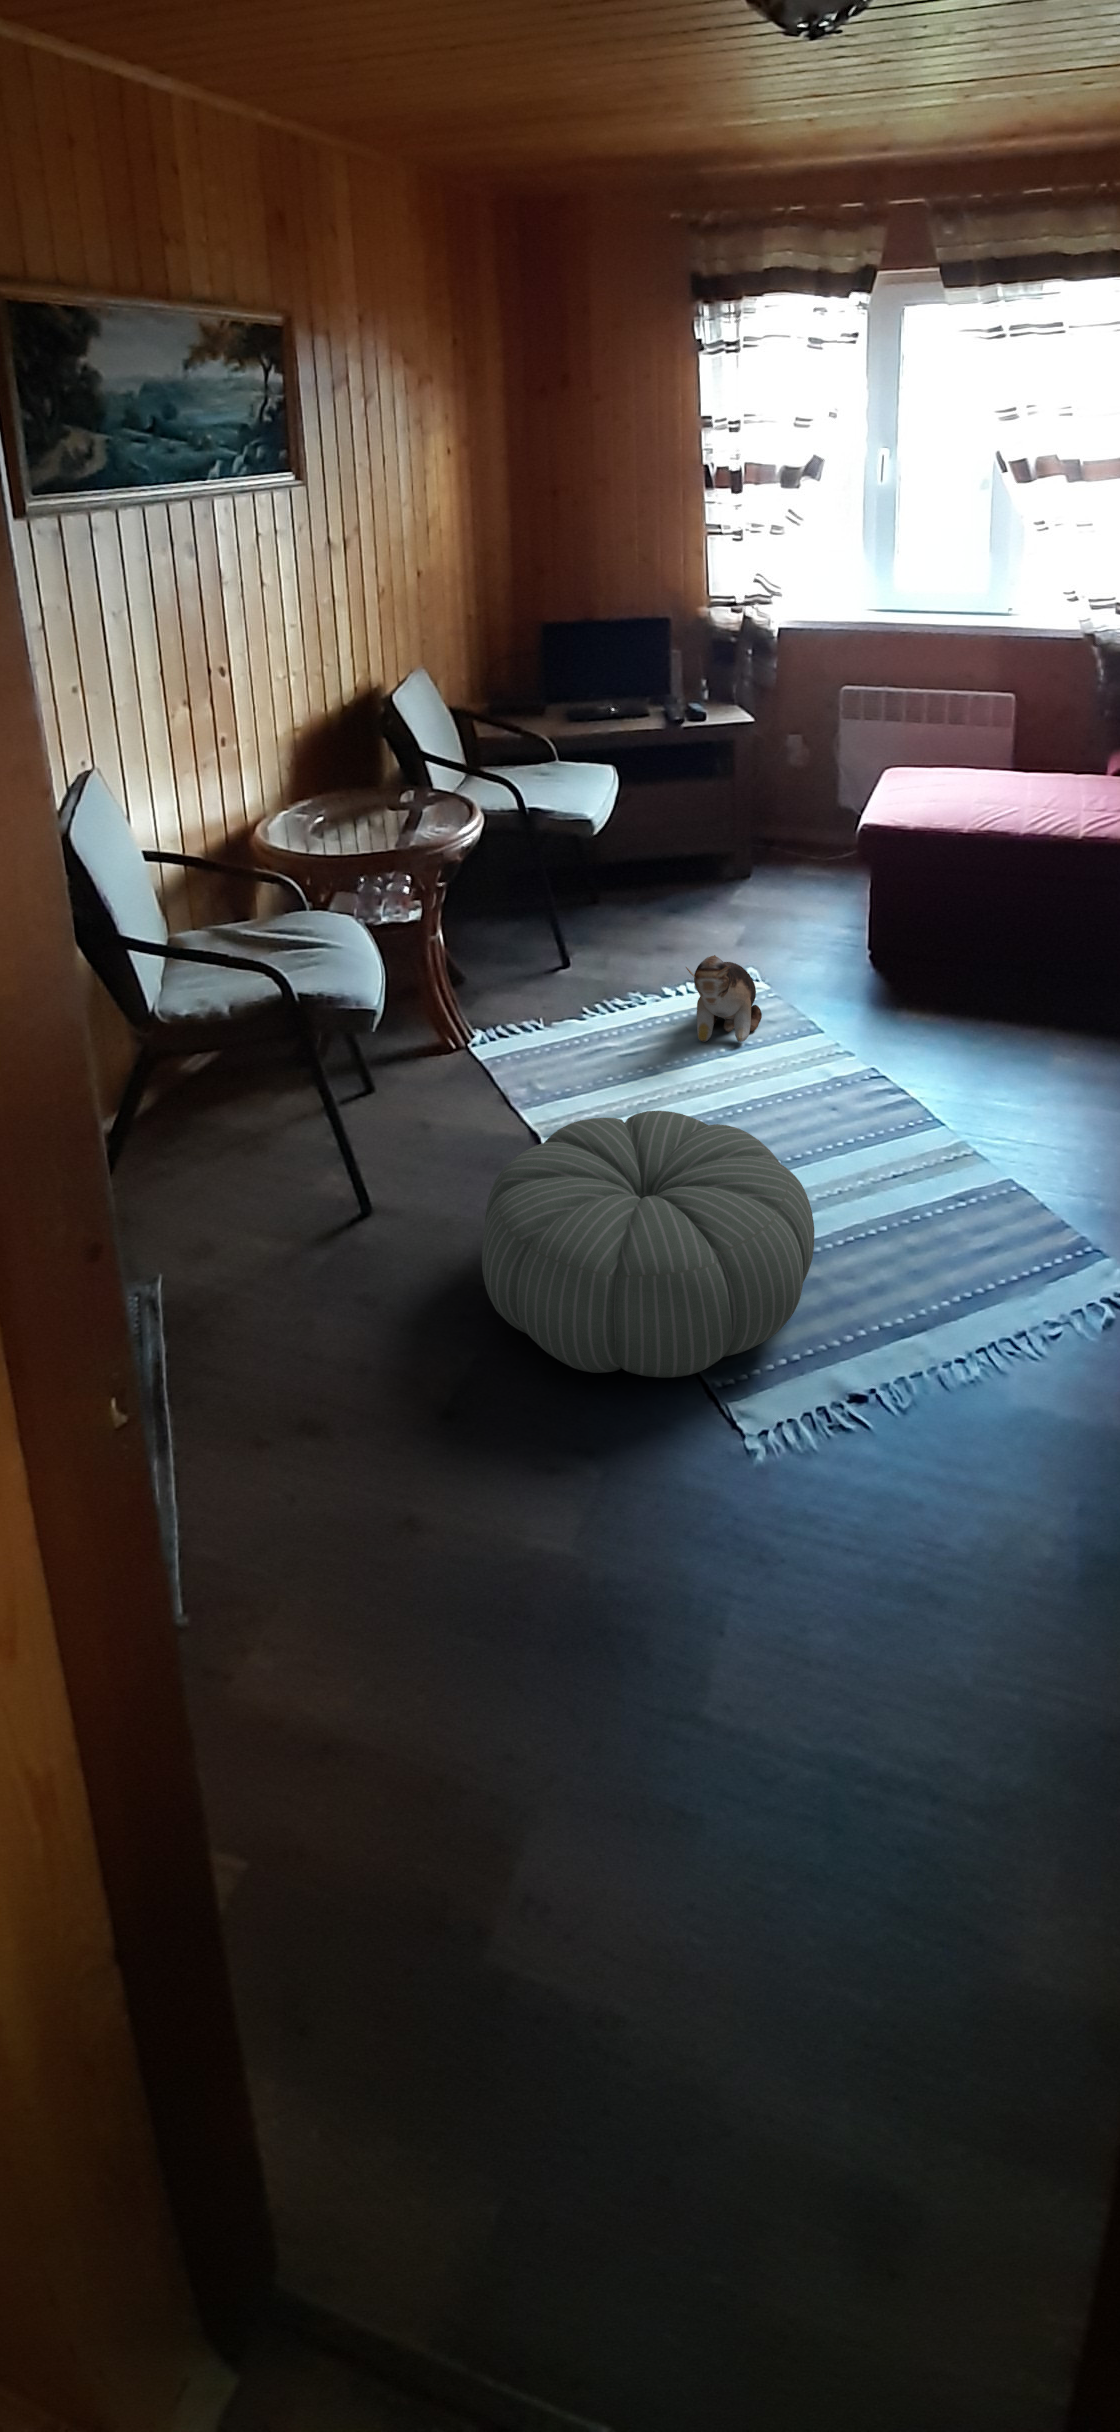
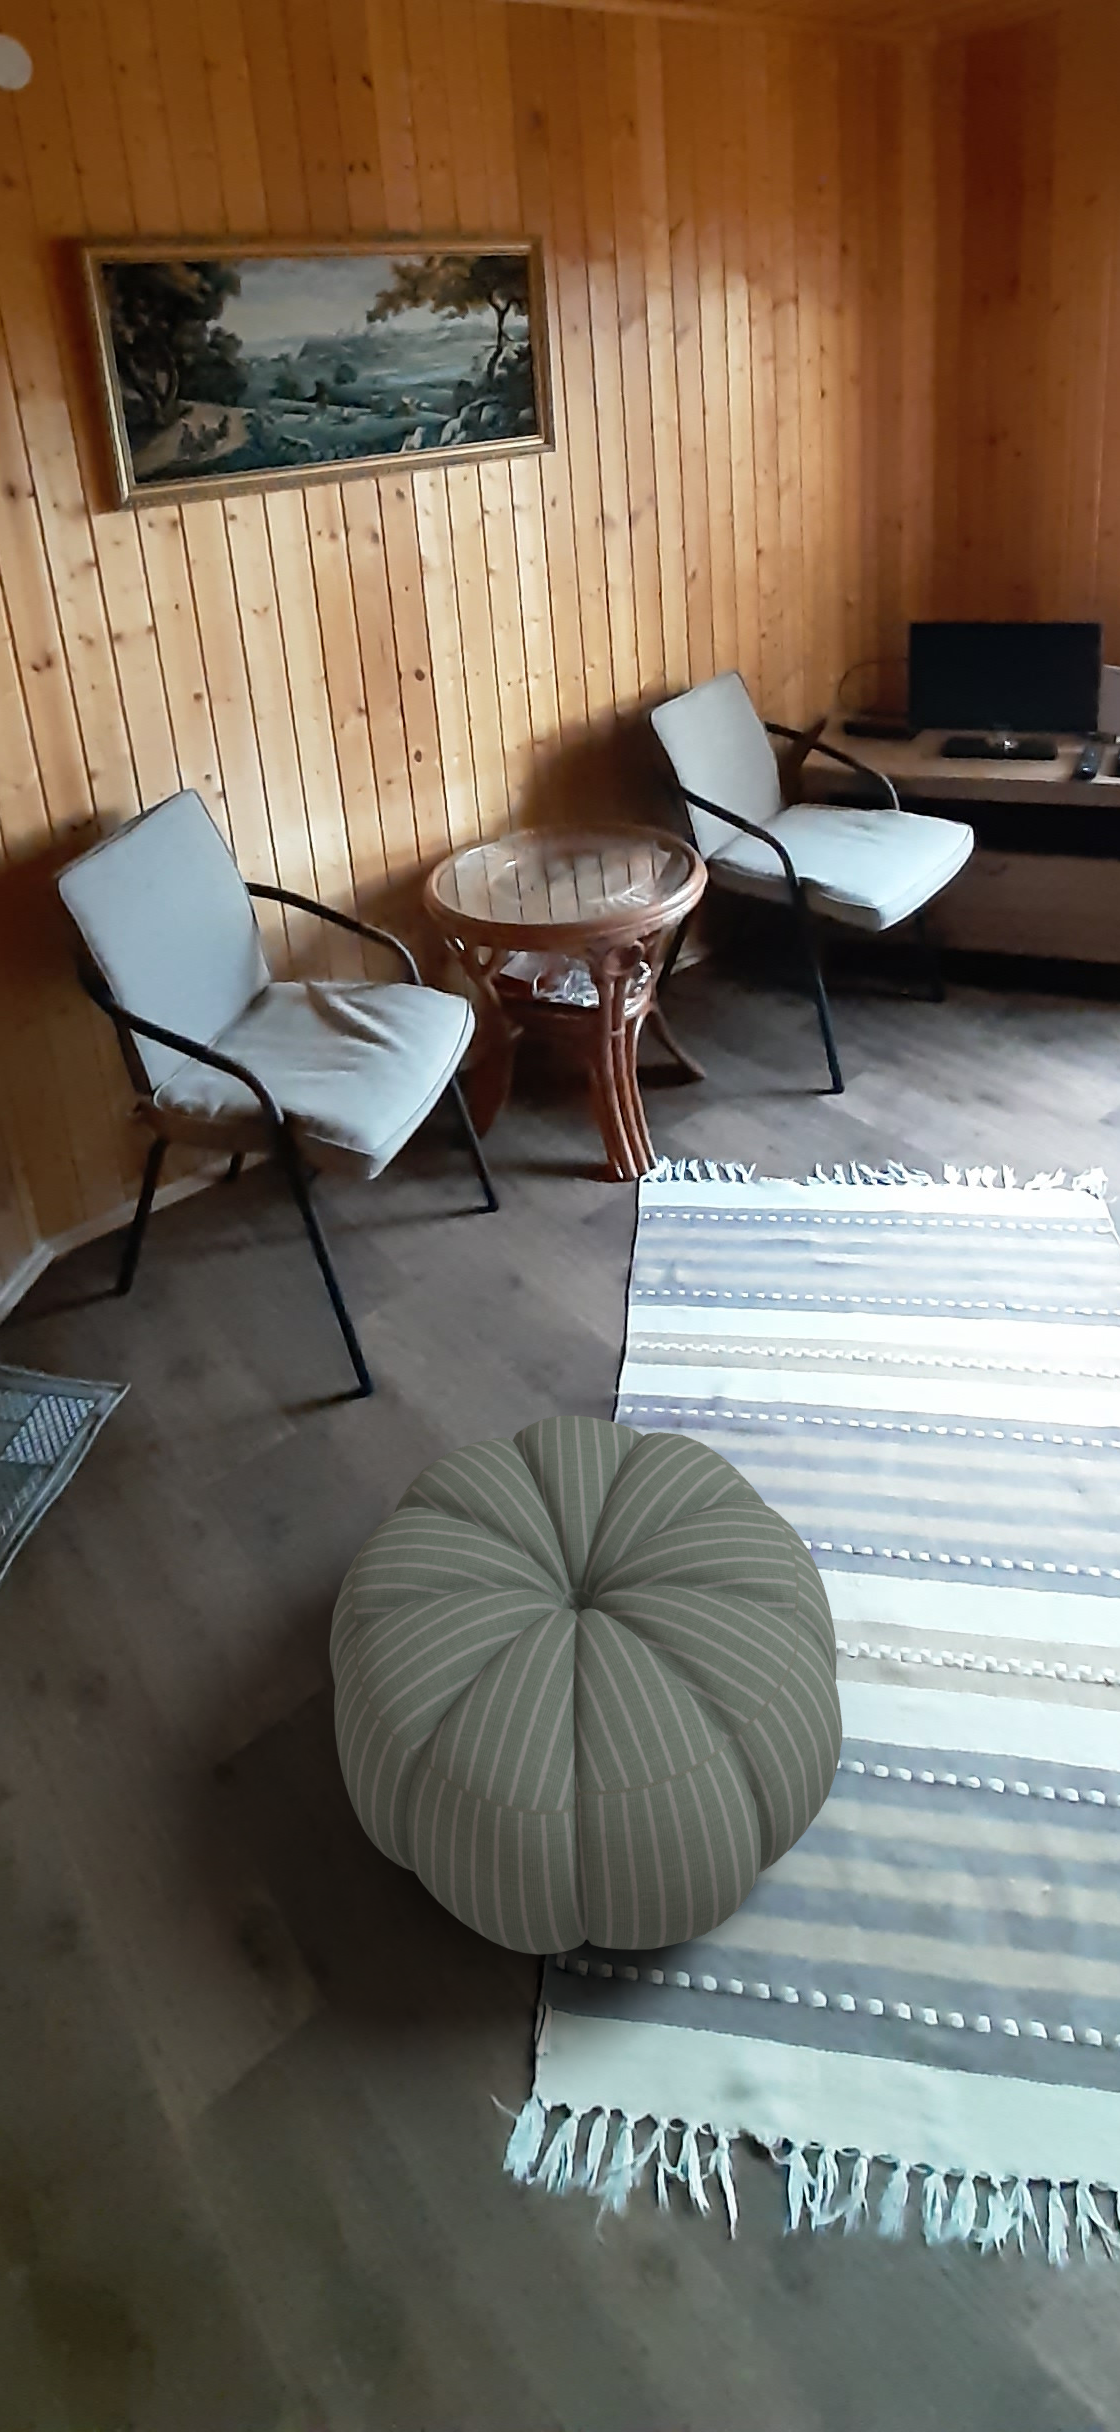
plush toy: present [686,955,762,1042] -> none [905,1162,1061,1293]

